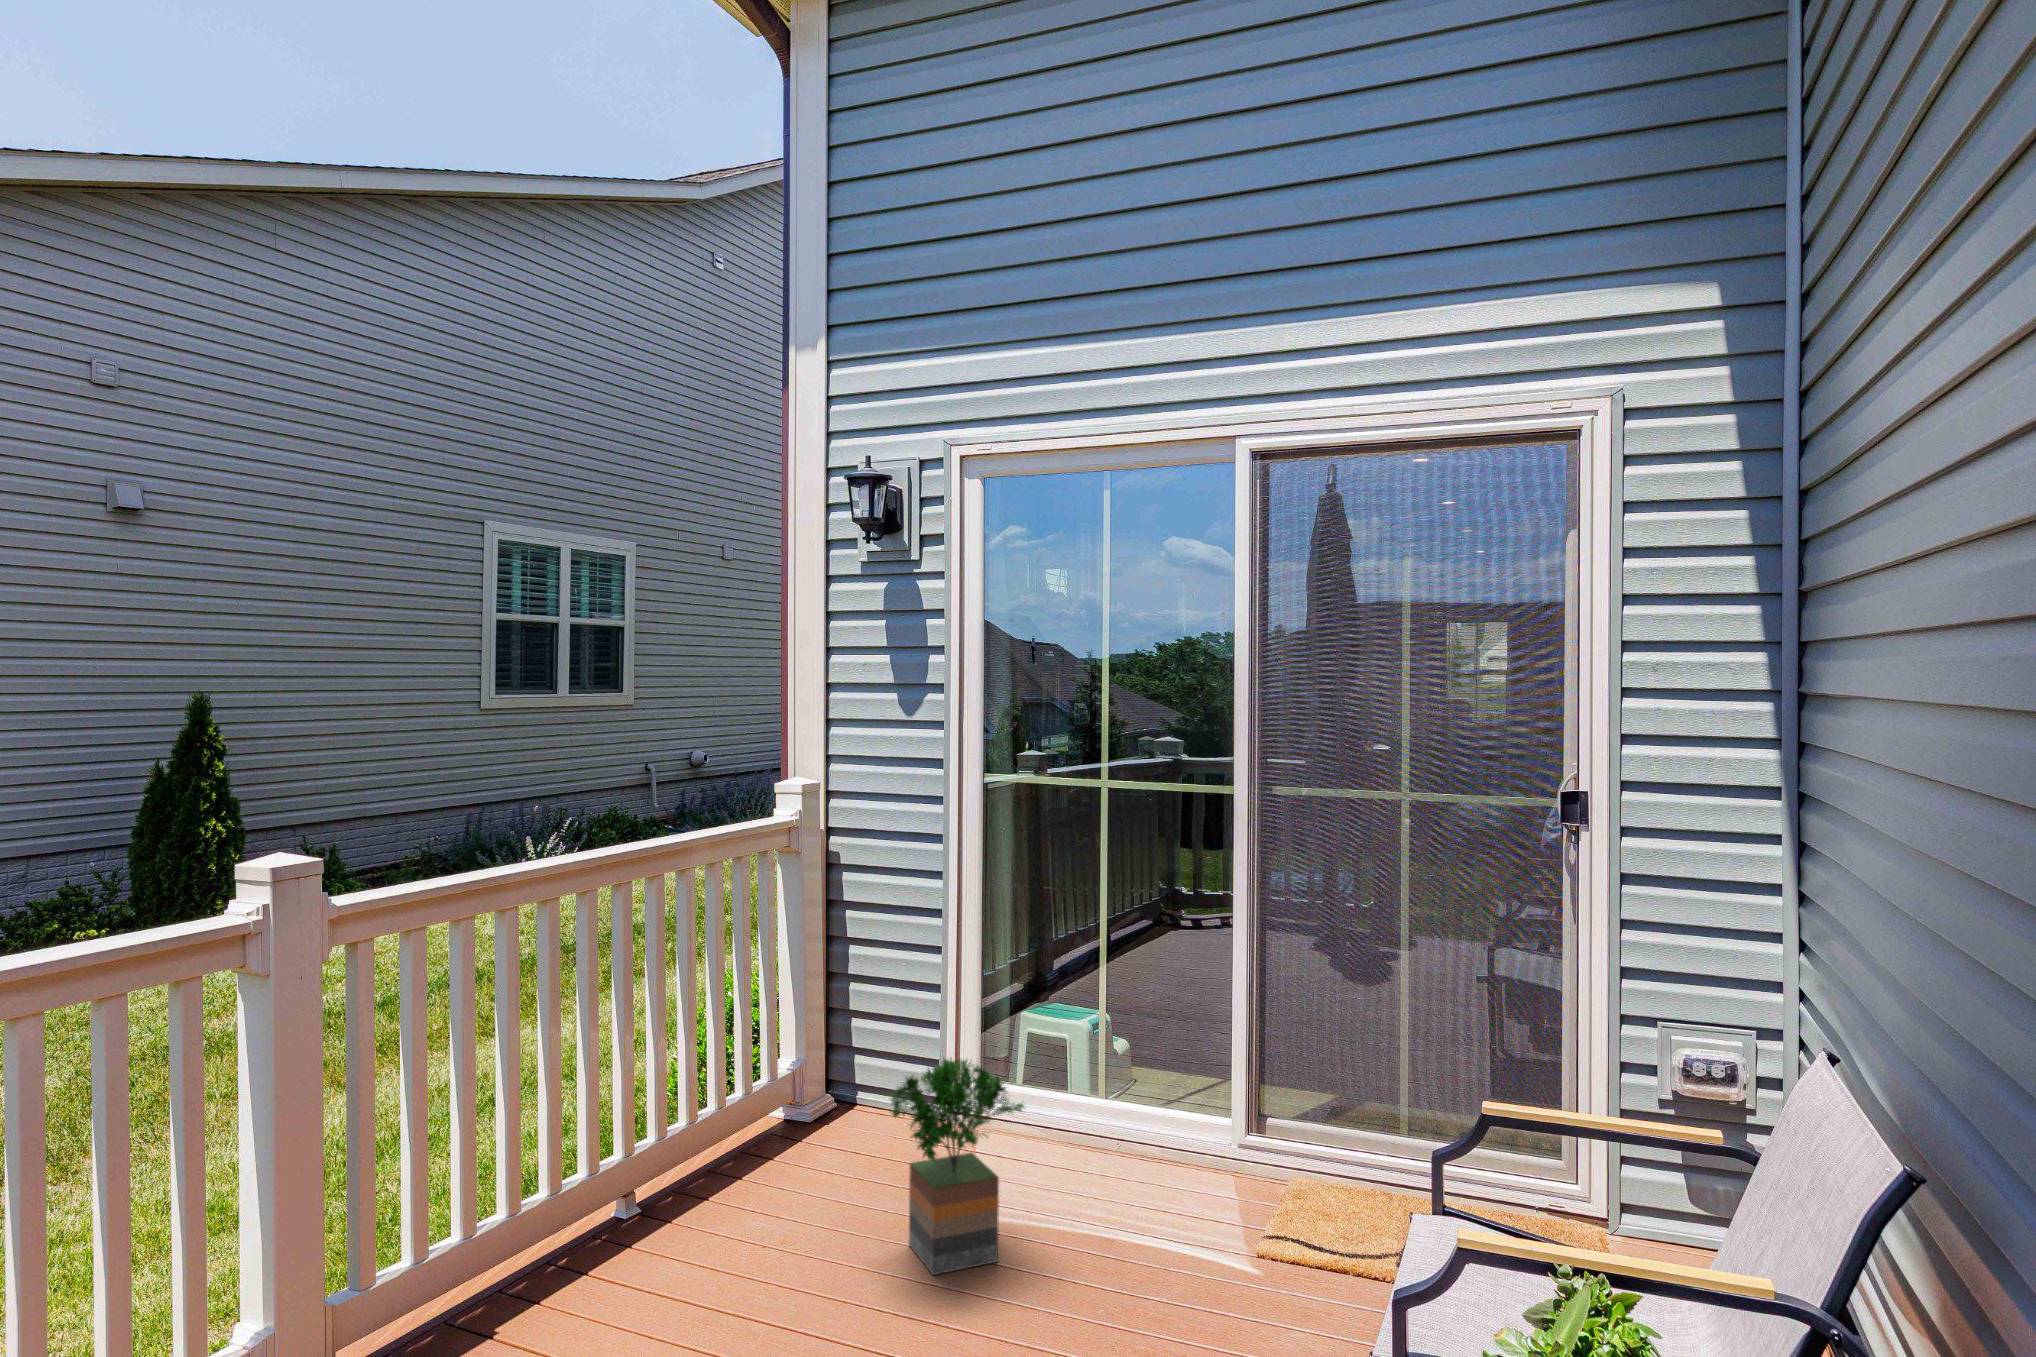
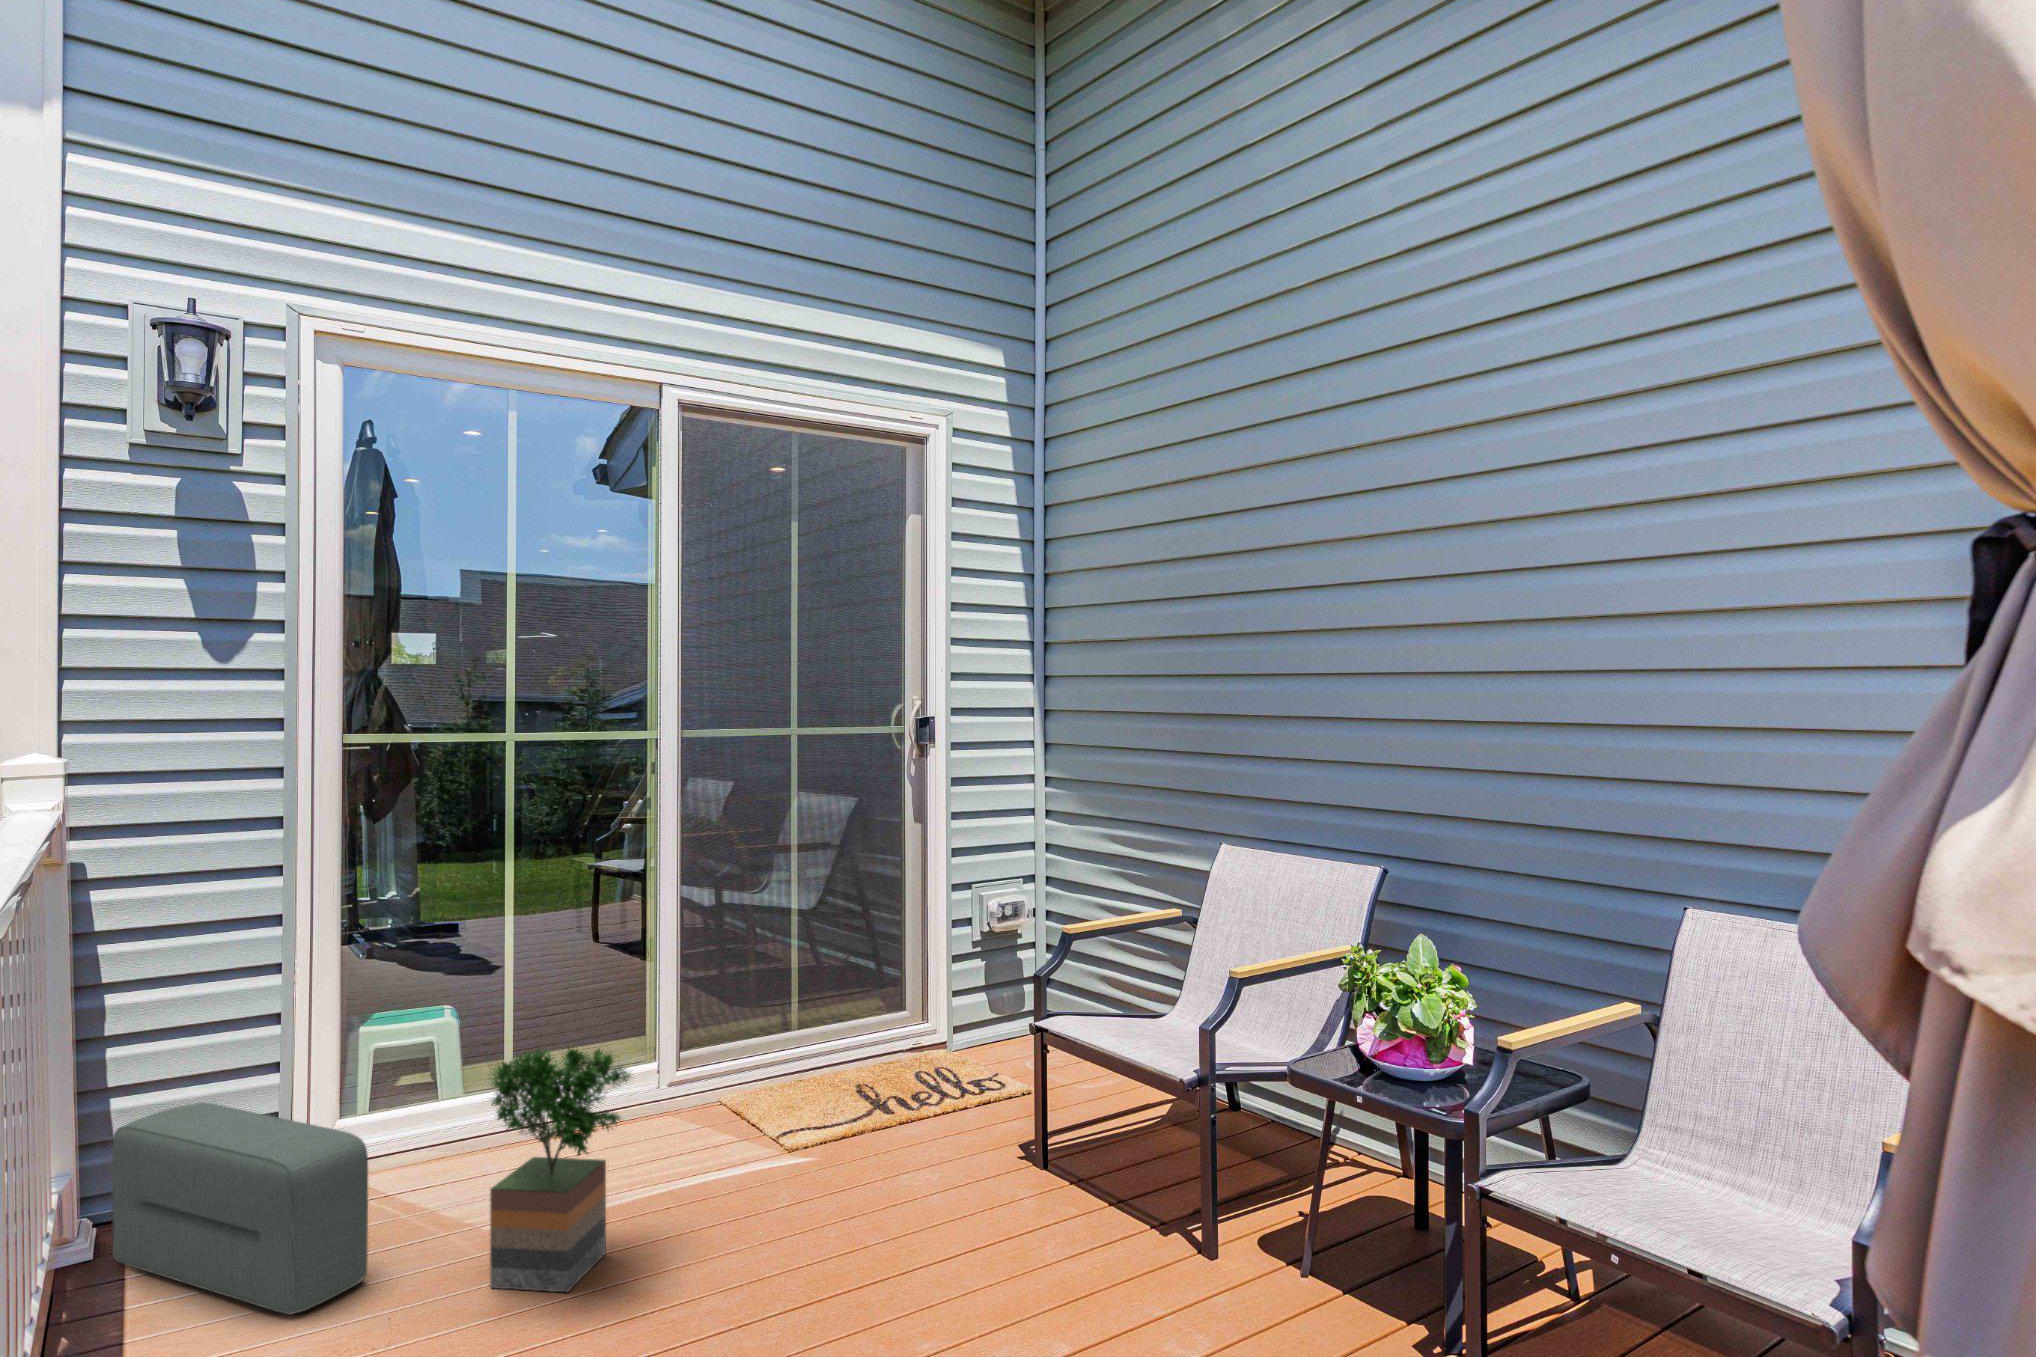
pouf: none [809,1033,876,1203] -> present [112,1102,368,1315]

